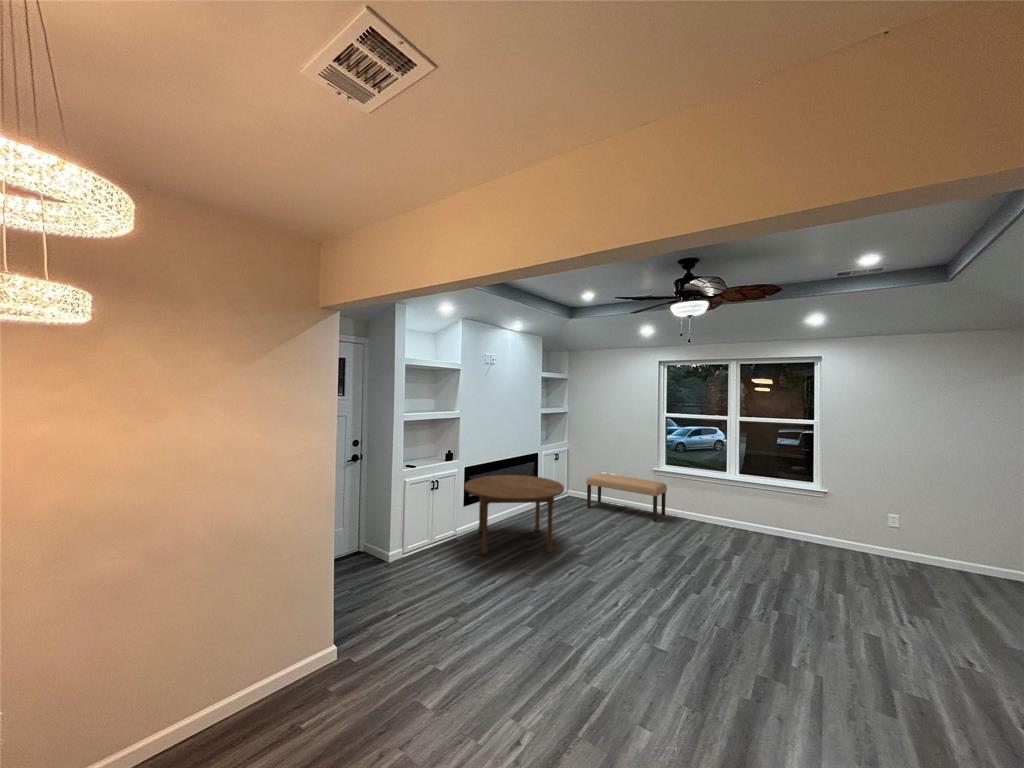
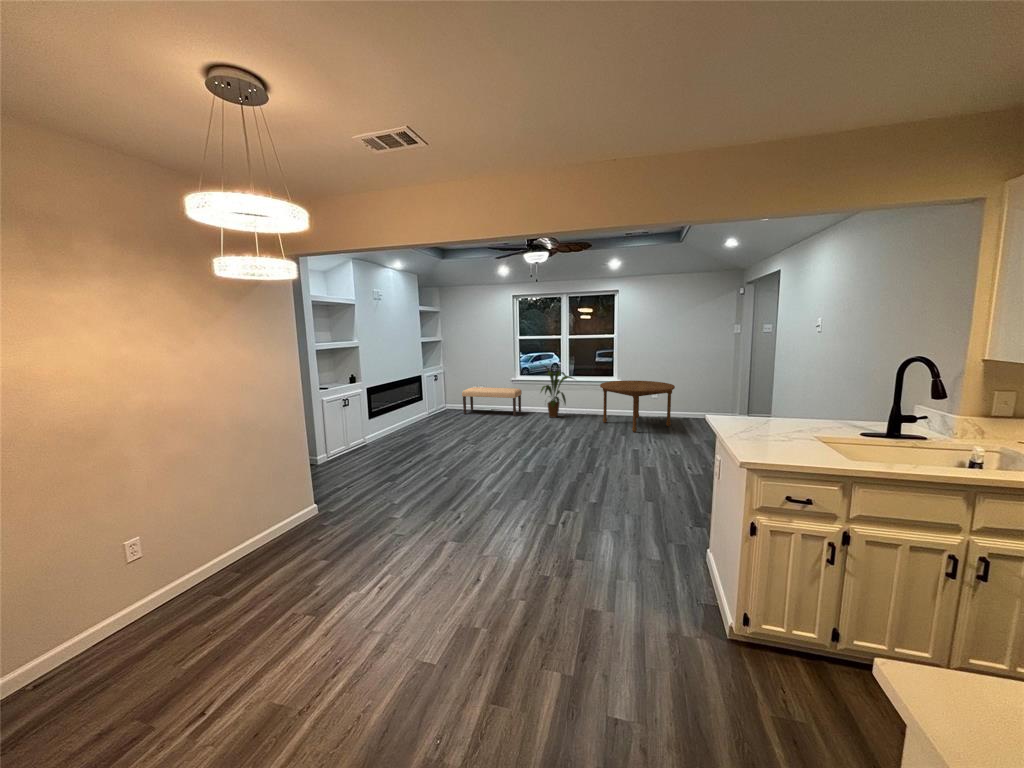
house plant: none [692,455,752,534] -> present [541,365,574,418]
dining table: present [464,475,564,555] -> present [600,381,675,432]

